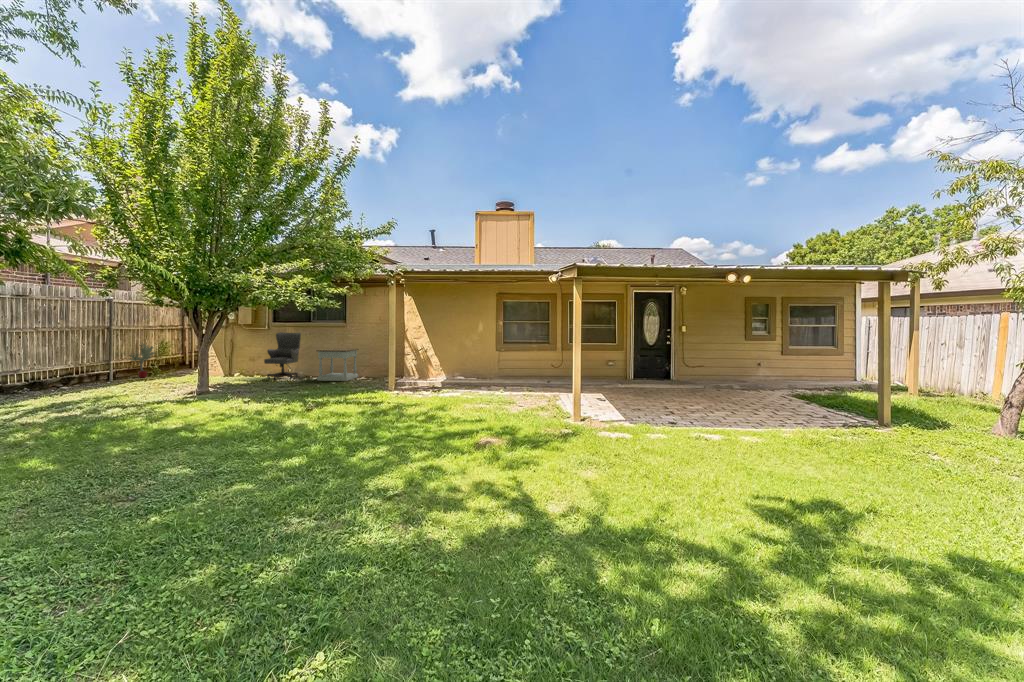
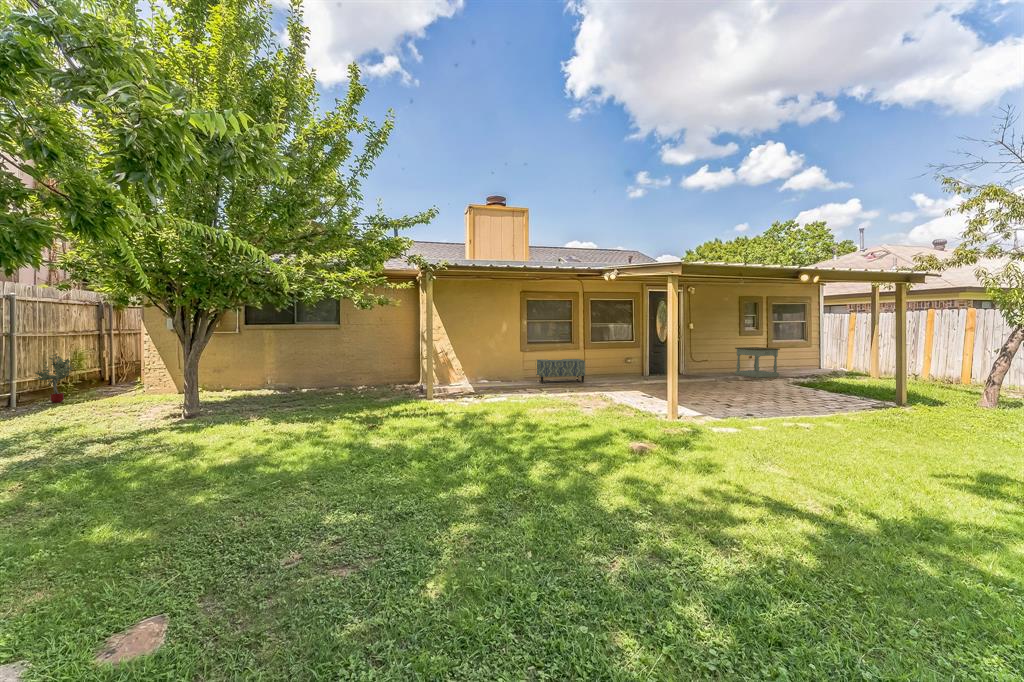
chair: present [264,332,301,379] -> none [245,337,288,396]
side table: present [316,348,359,381] -> present [735,347,780,378]
bench: none [514,359,559,382] -> present [536,359,585,384]

